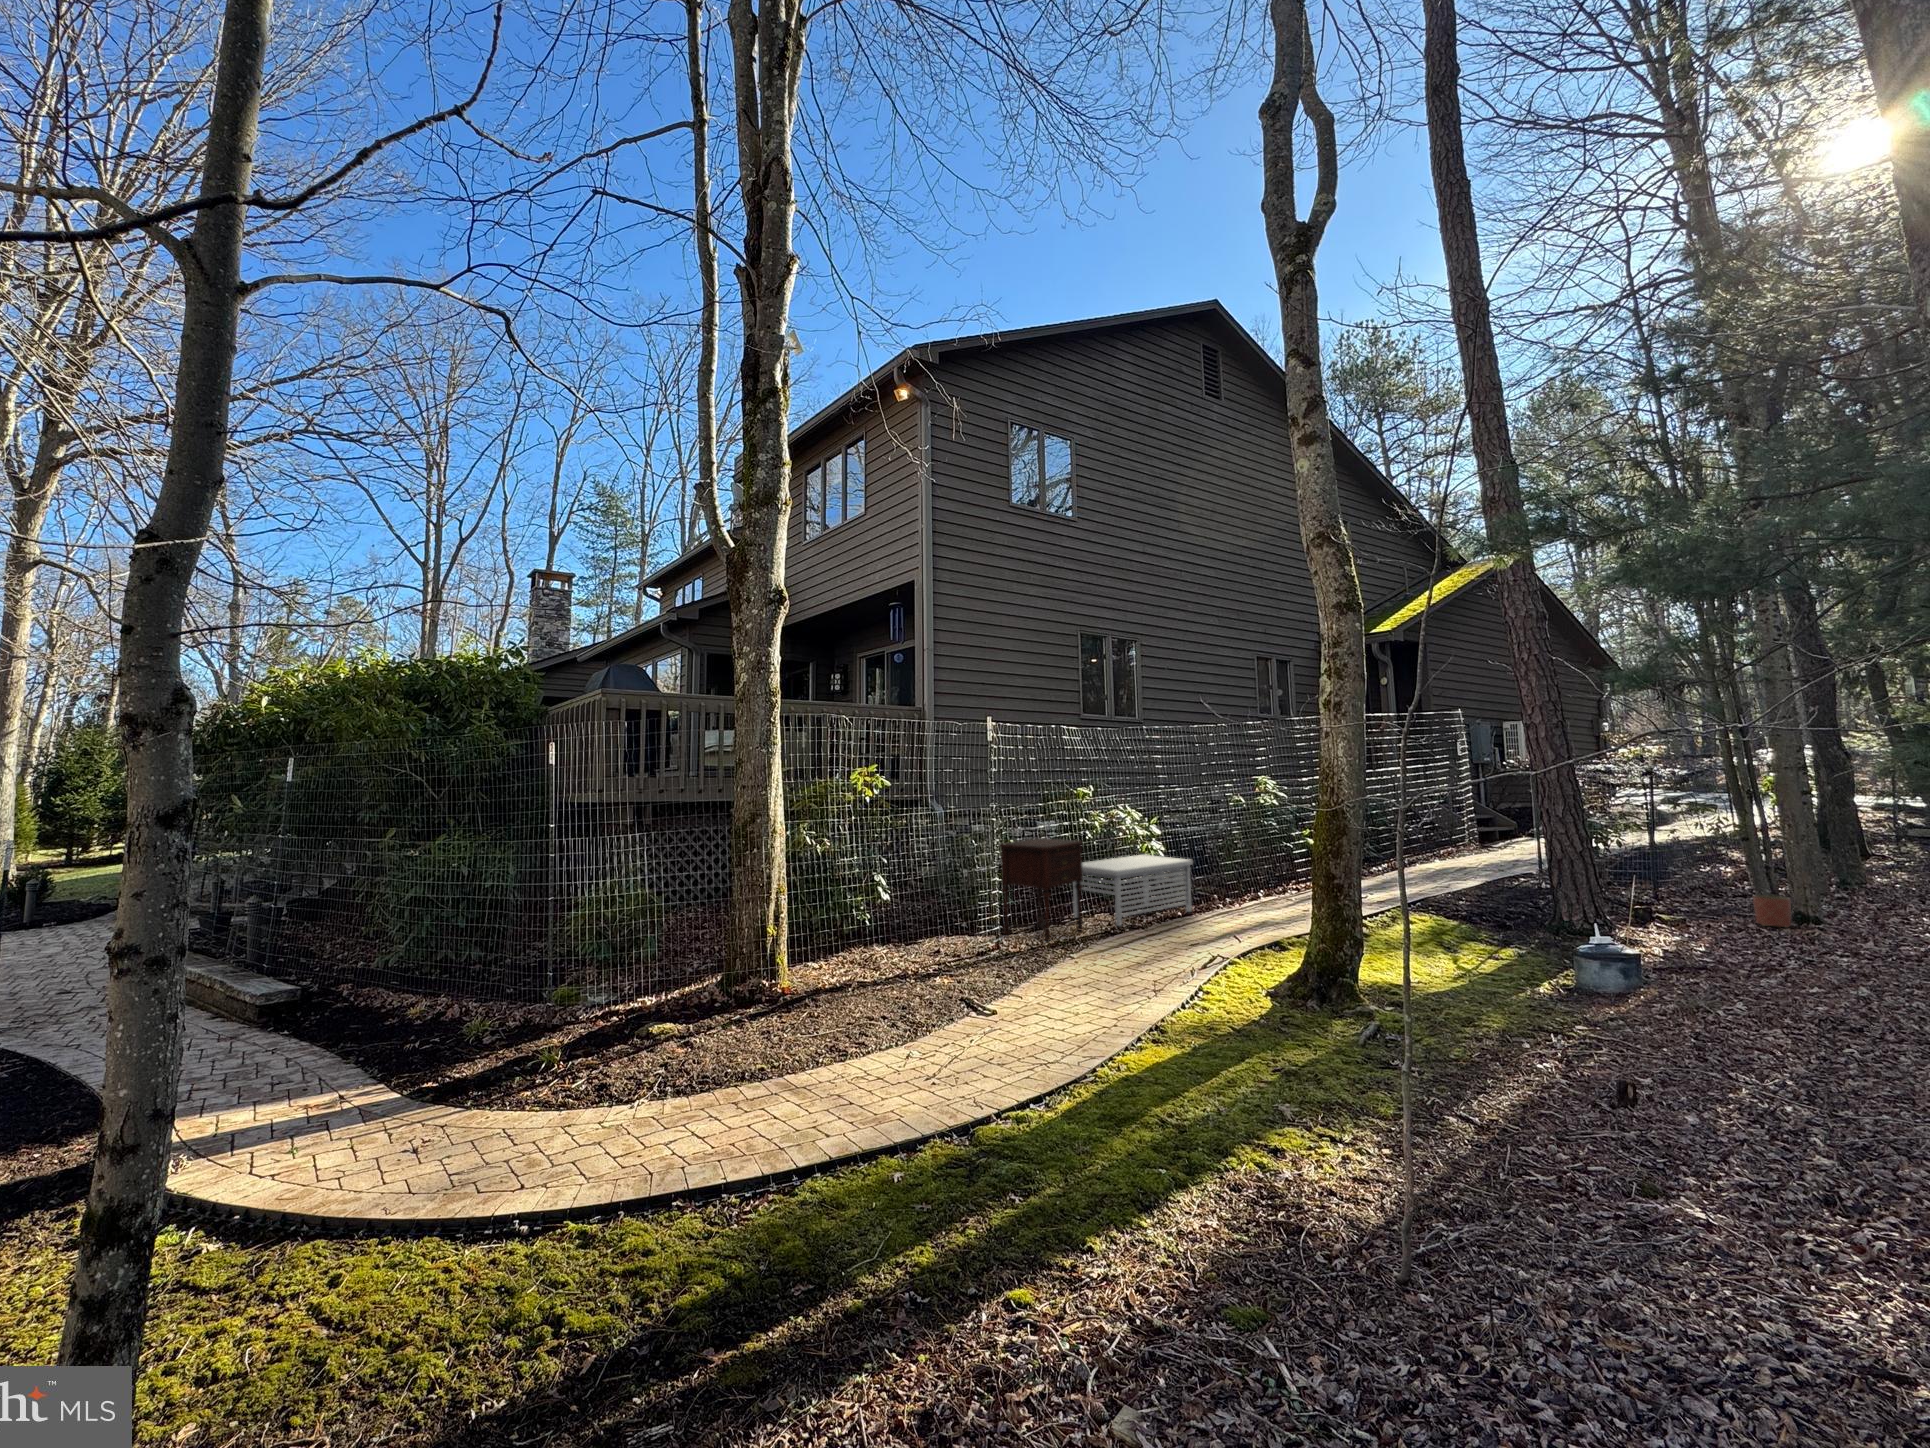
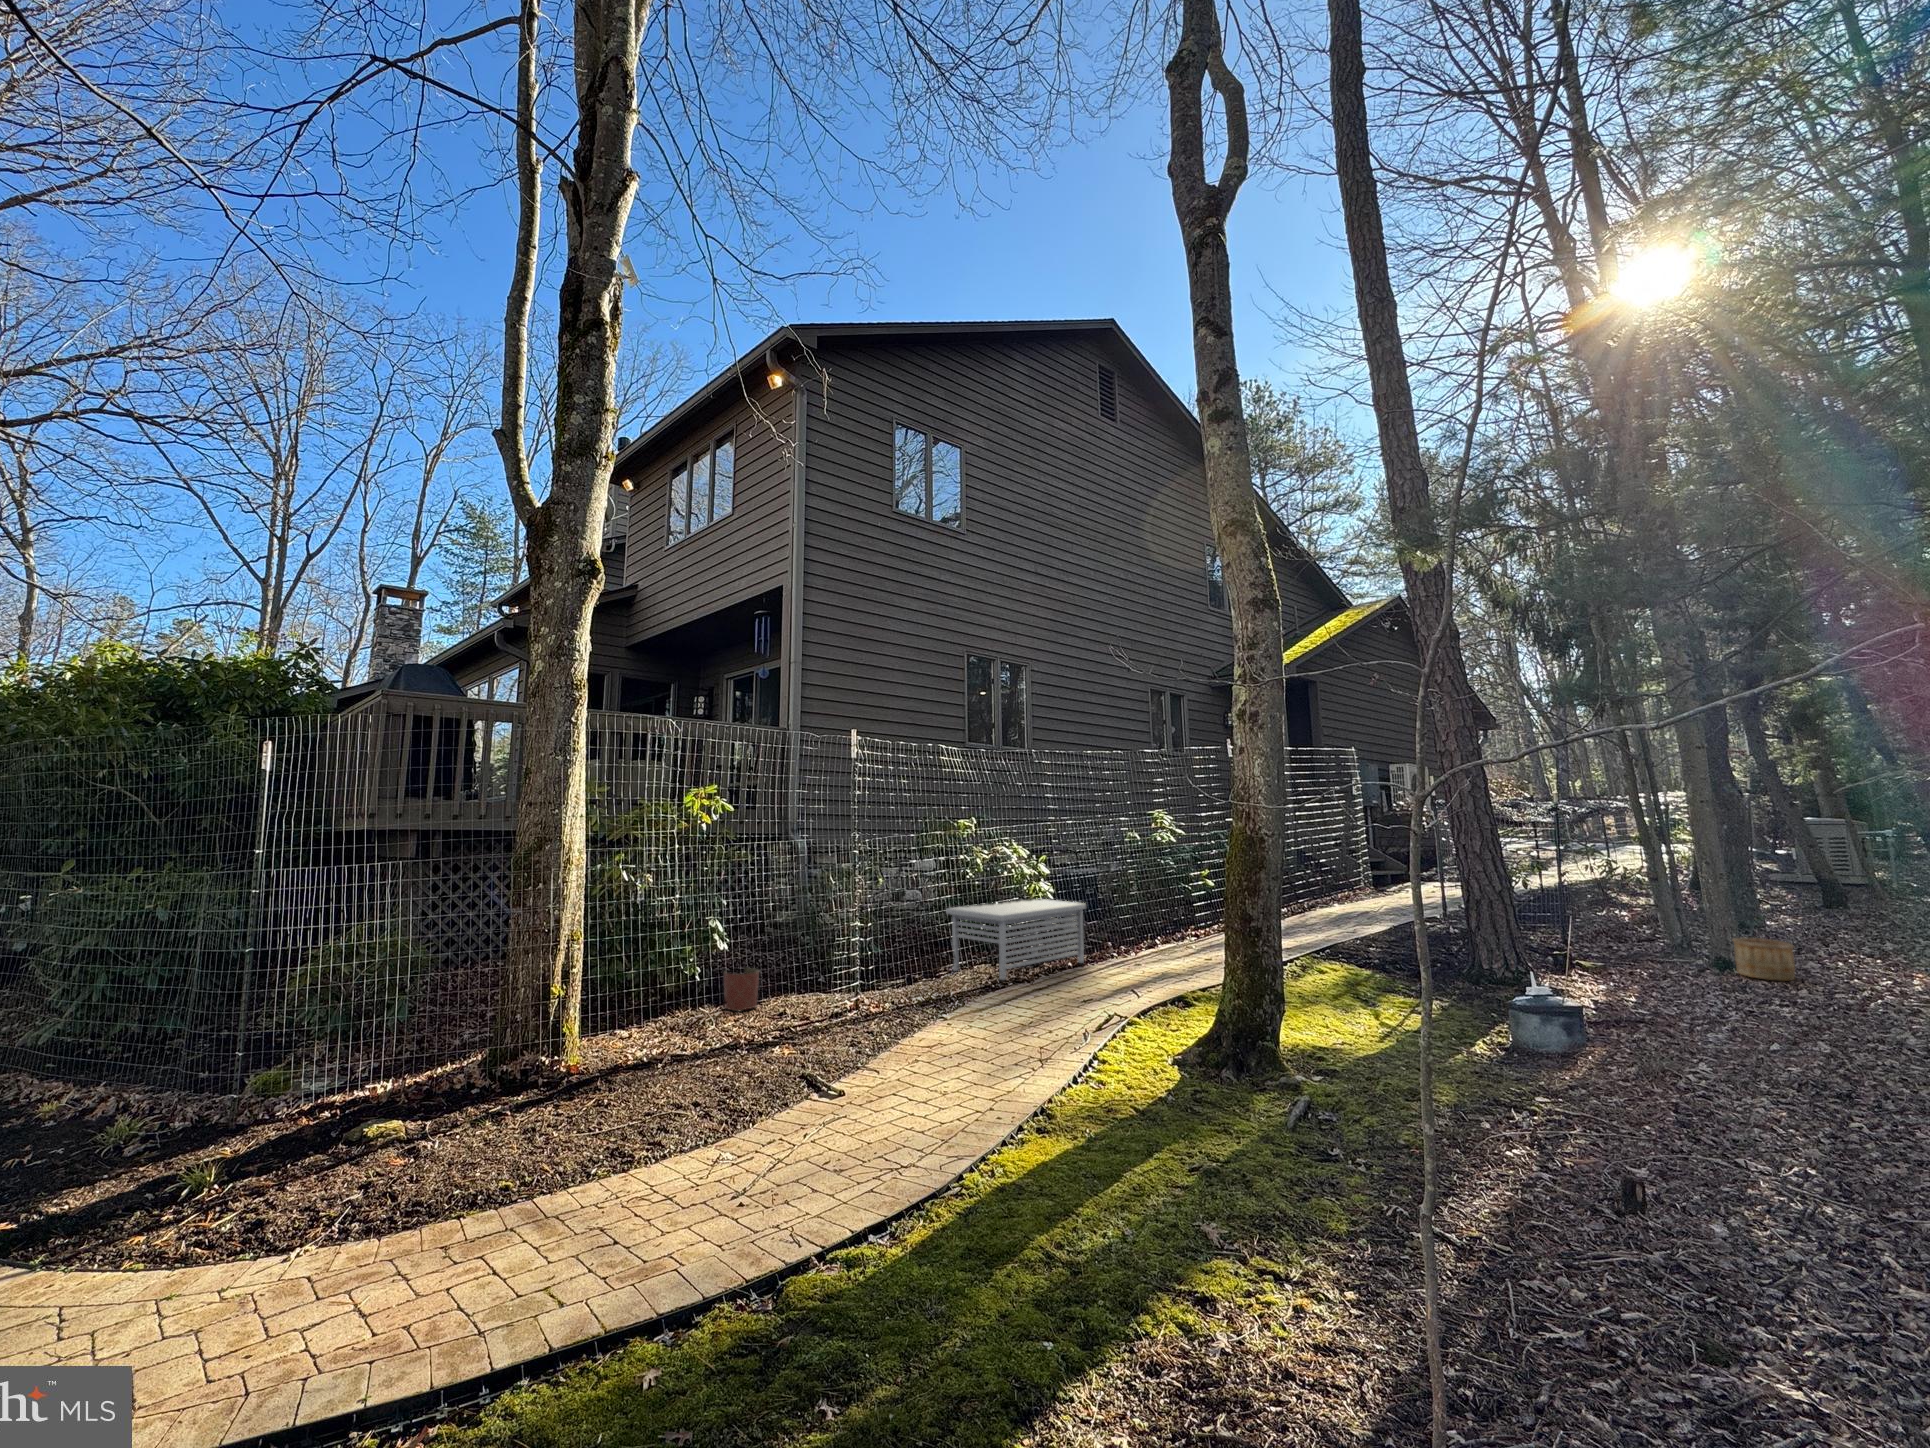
side table: present [998,838,1084,941] -> none [865,877,963,999]
wooden bucket: none [1829,892,1892,934] -> present [1733,937,1795,981]
planter: present [1753,895,1791,927] -> present [724,968,759,1012]

